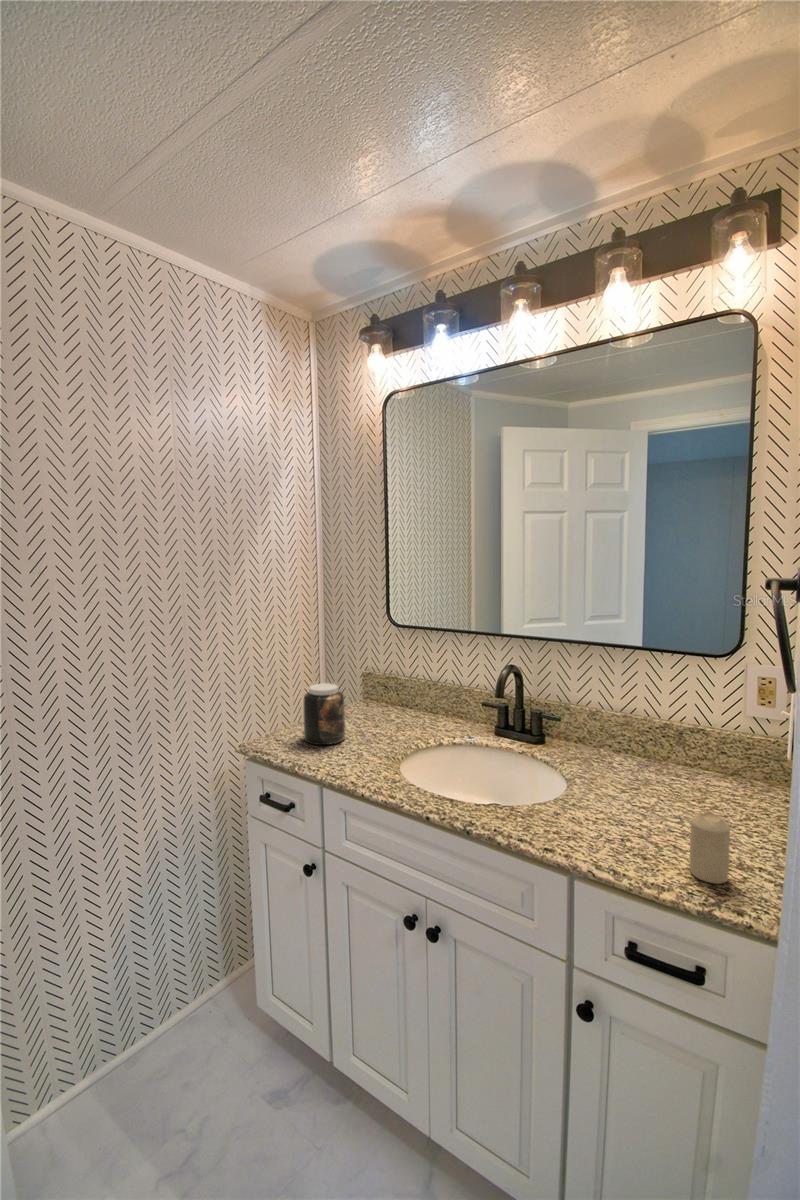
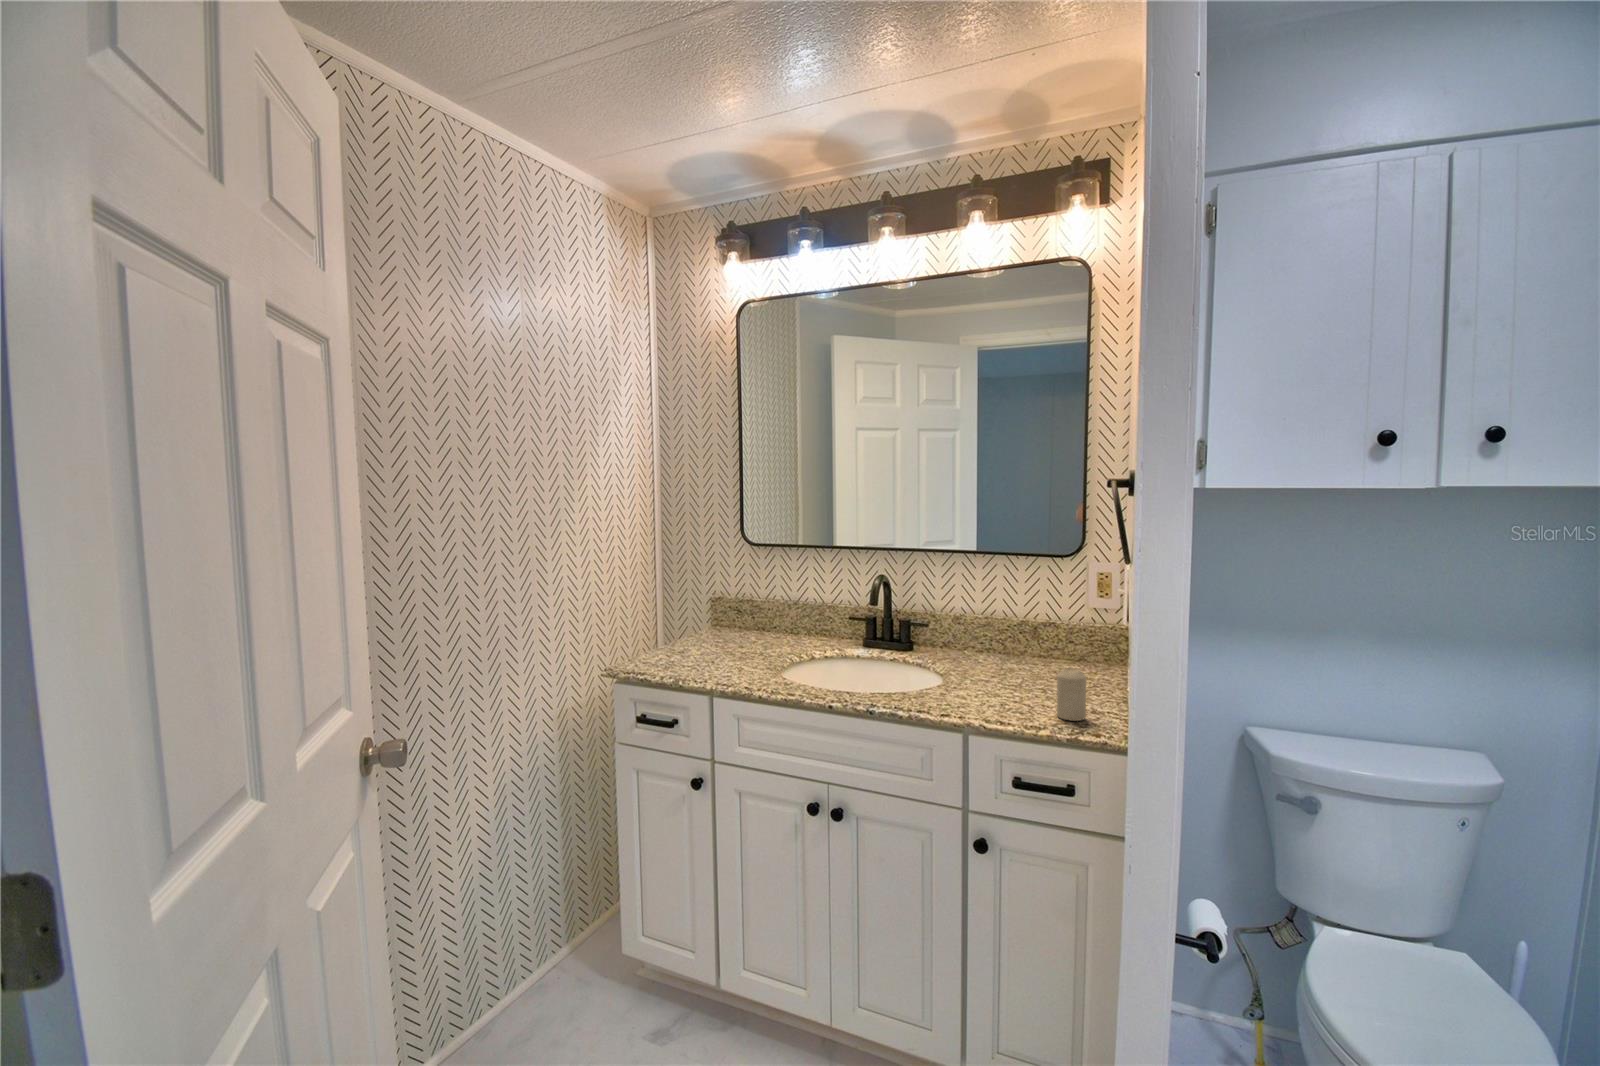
jar: present [303,683,345,745] -> none [672,602,716,664]

